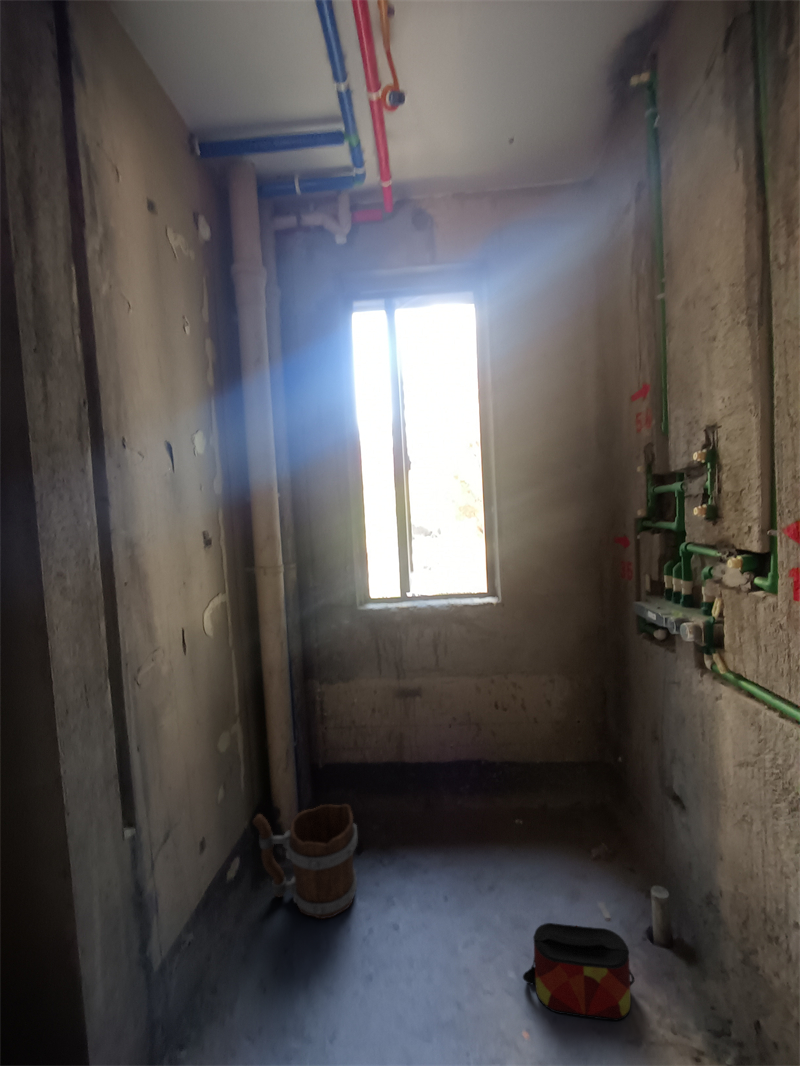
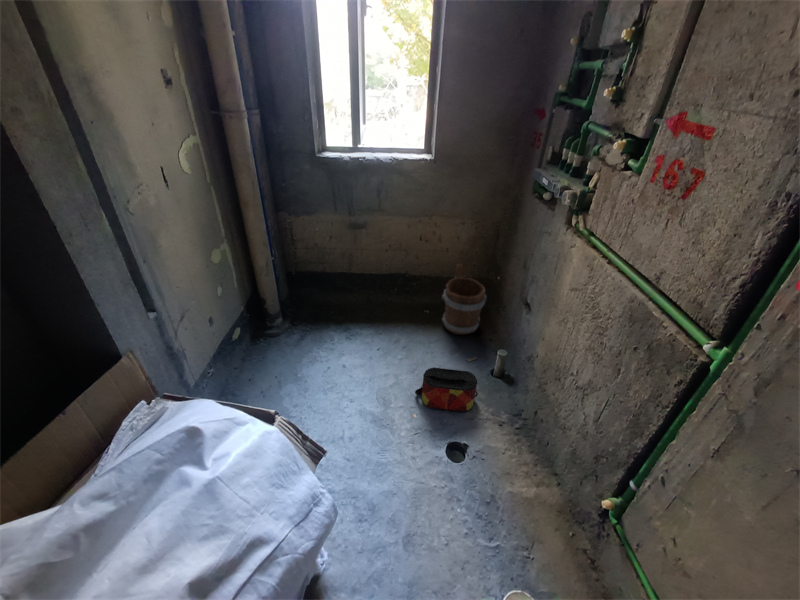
bucket: present [253,804,357,919] -> present [442,264,486,335]

